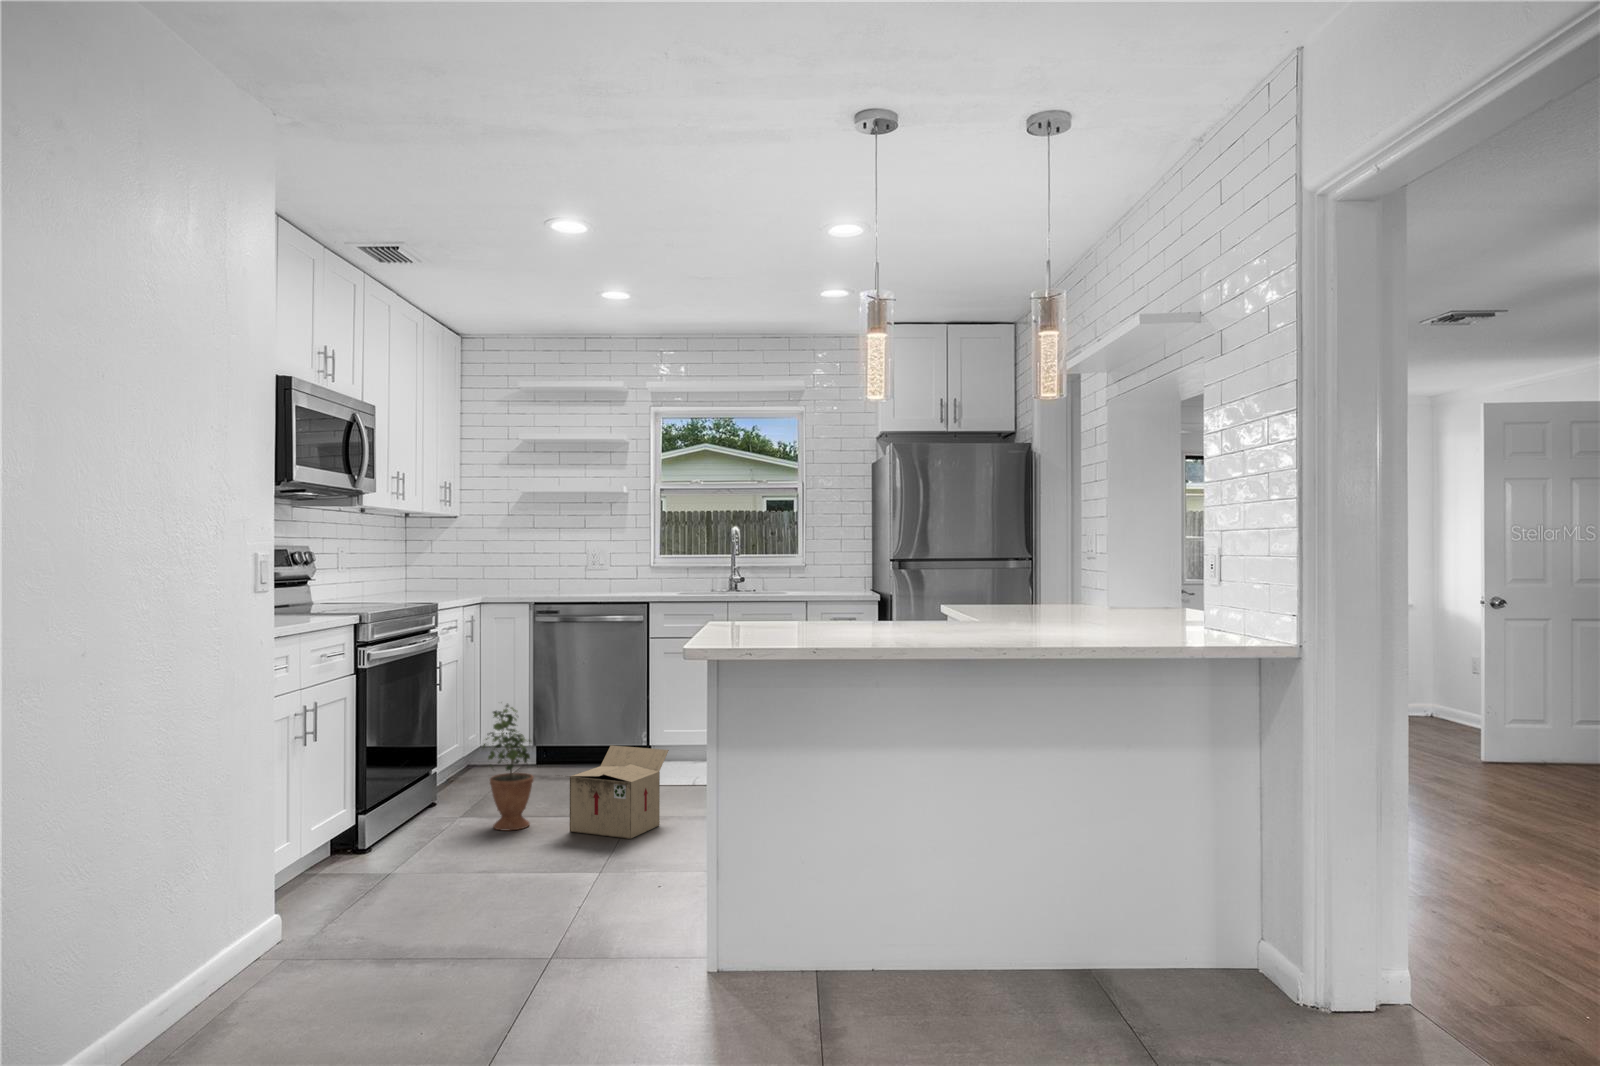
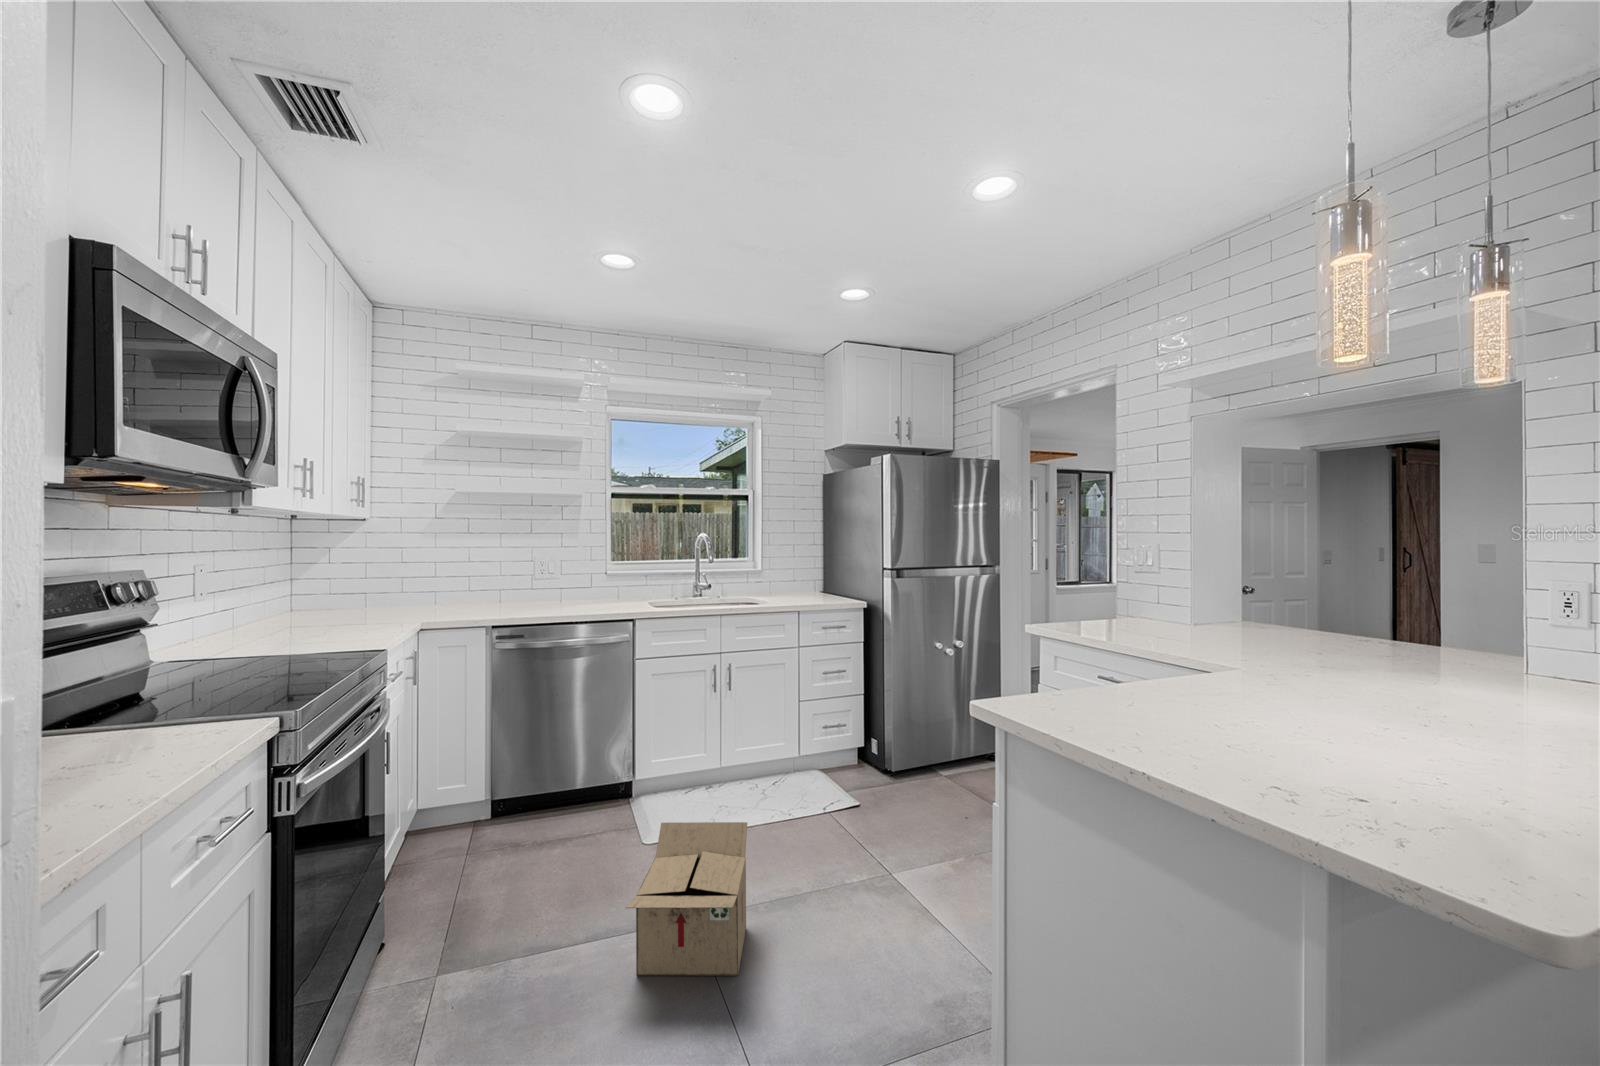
potted plant: present [483,705,533,831] -> none [496,794,571,998]

